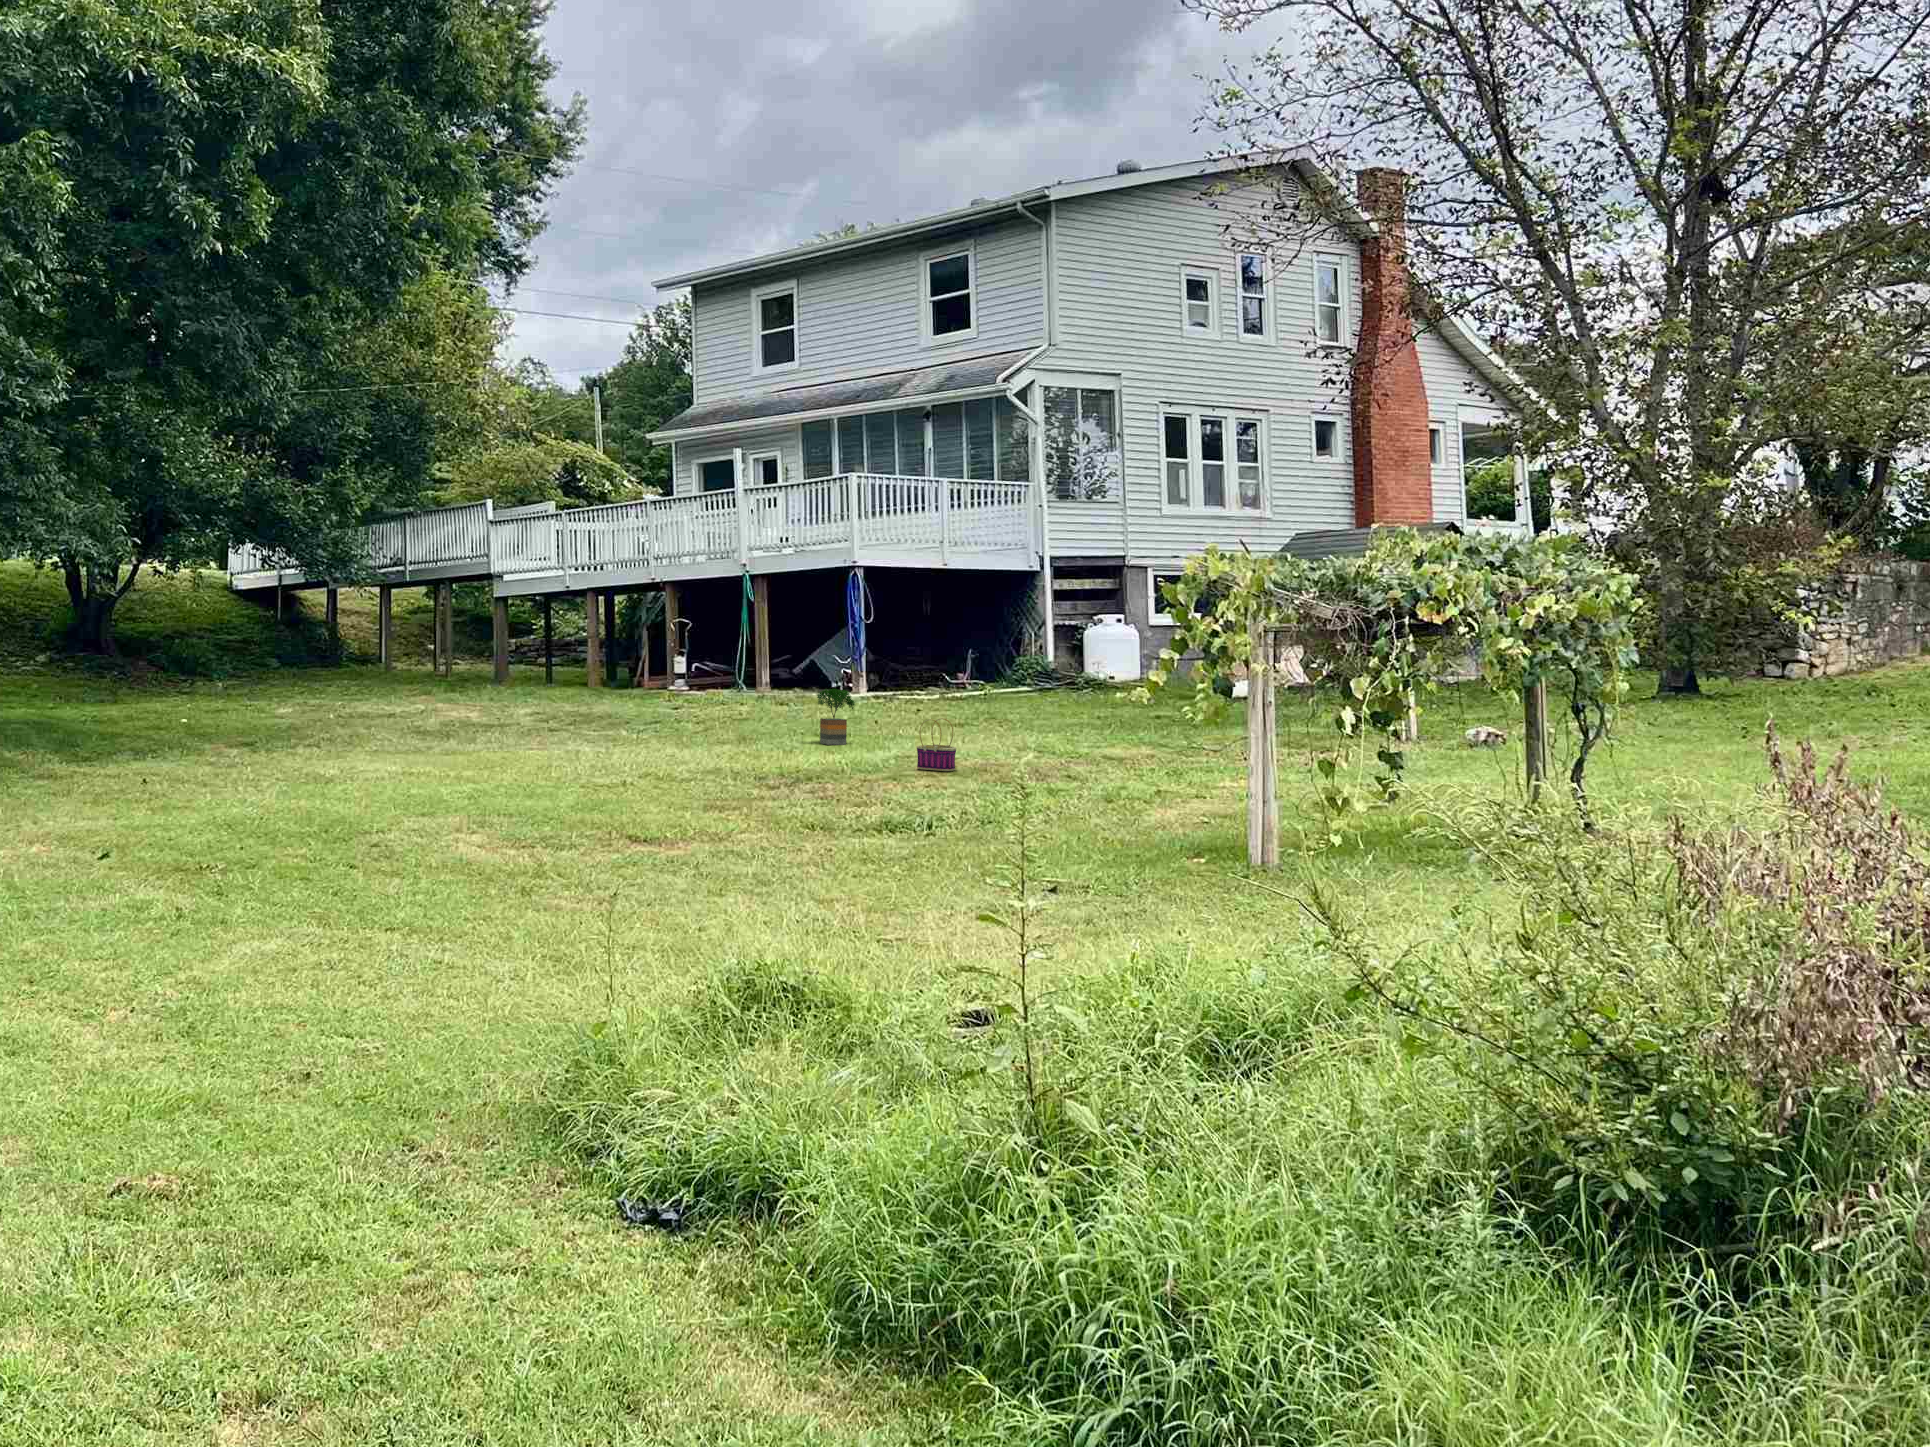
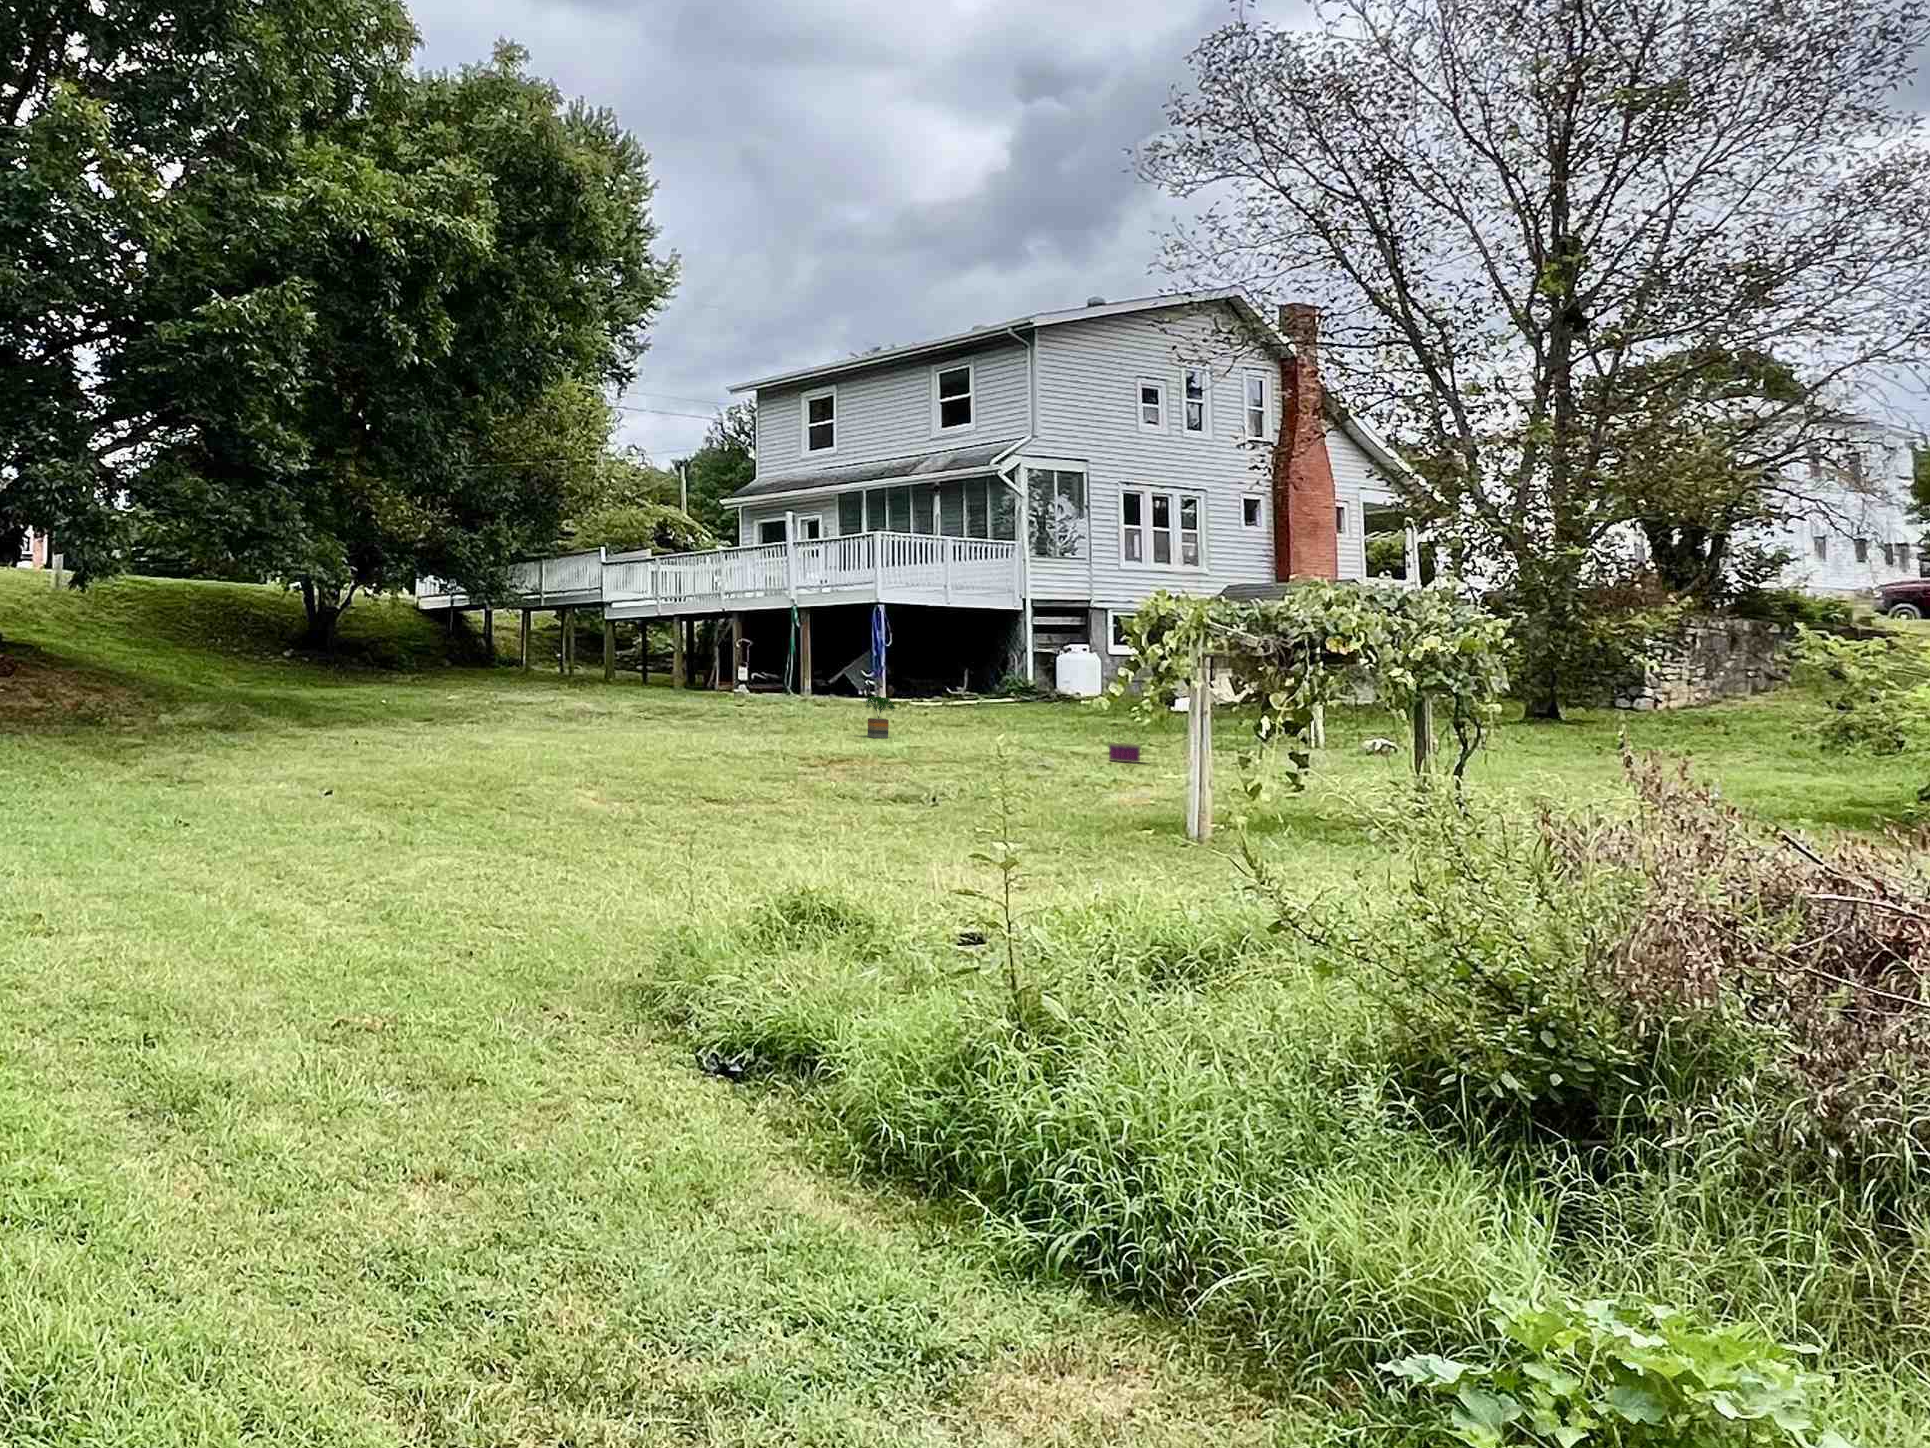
basket: present [917,718,956,771] -> present [1108,723,1140,763]

